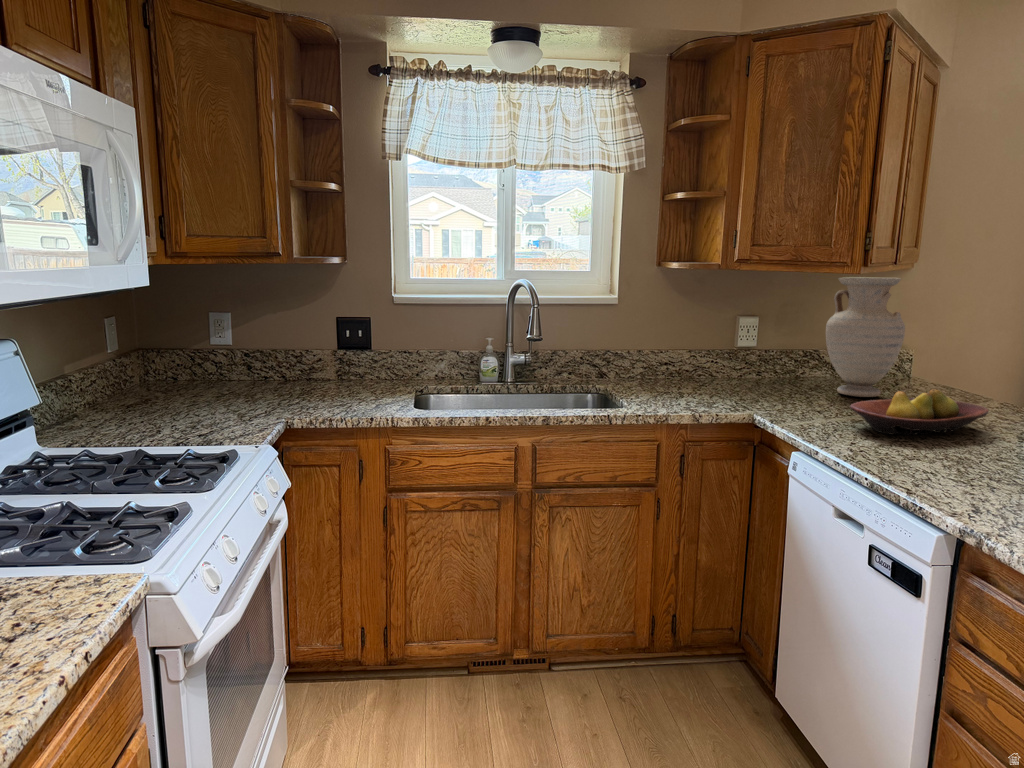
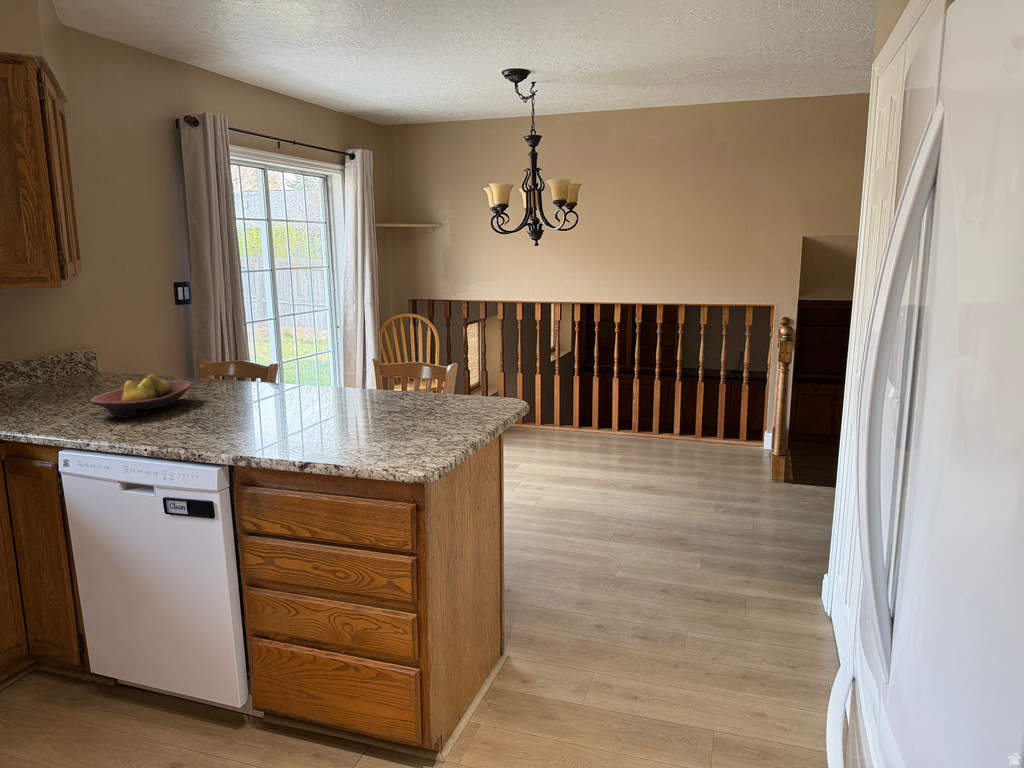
vase: present [826,277,905,397] -> none [24,286,101,397]

